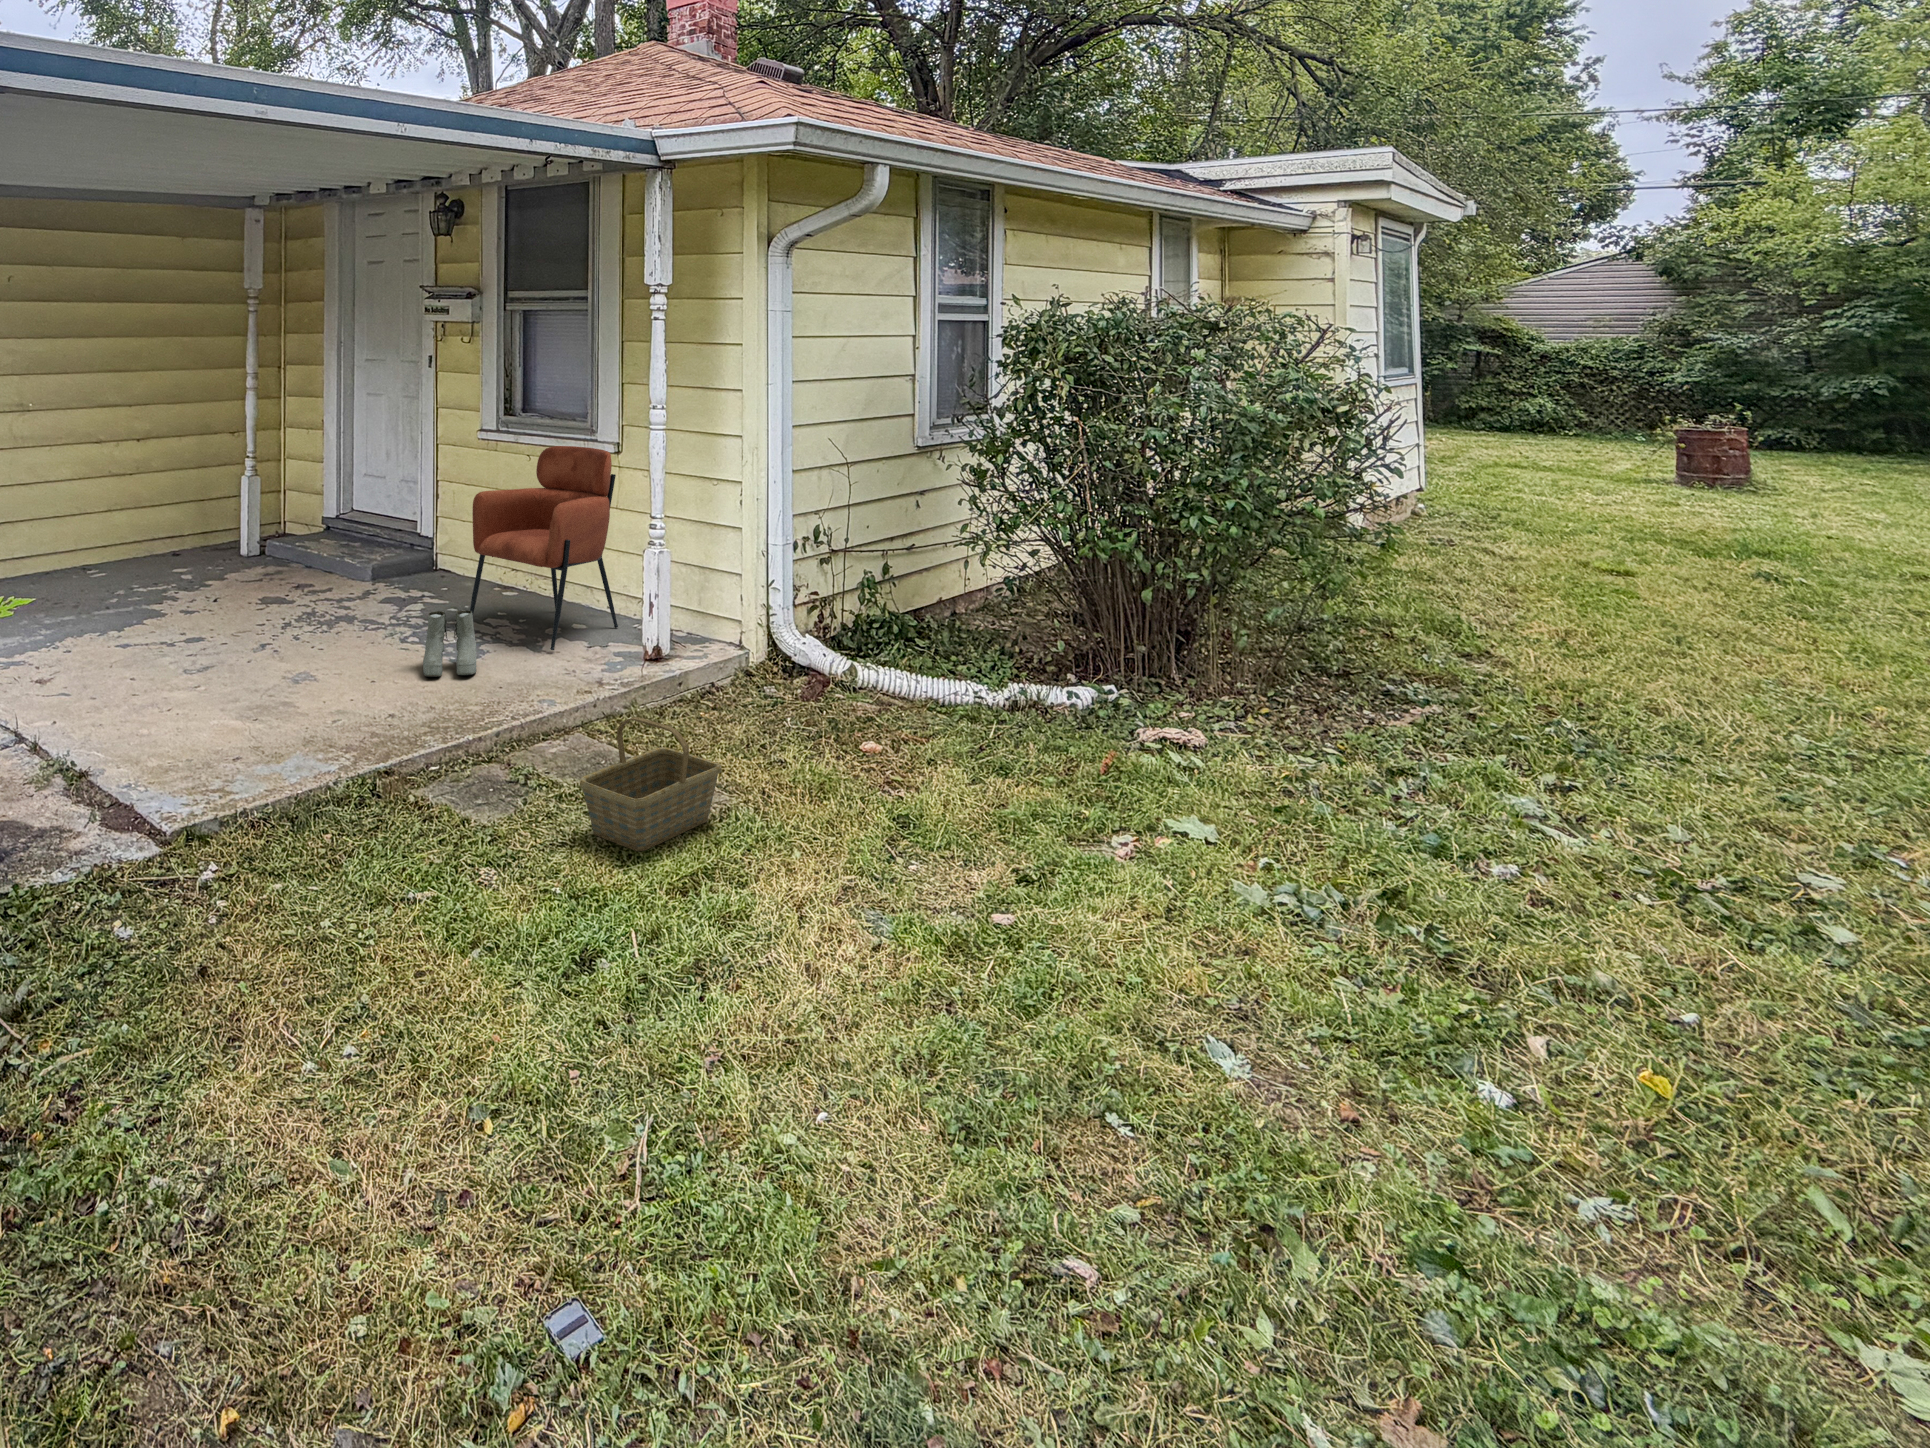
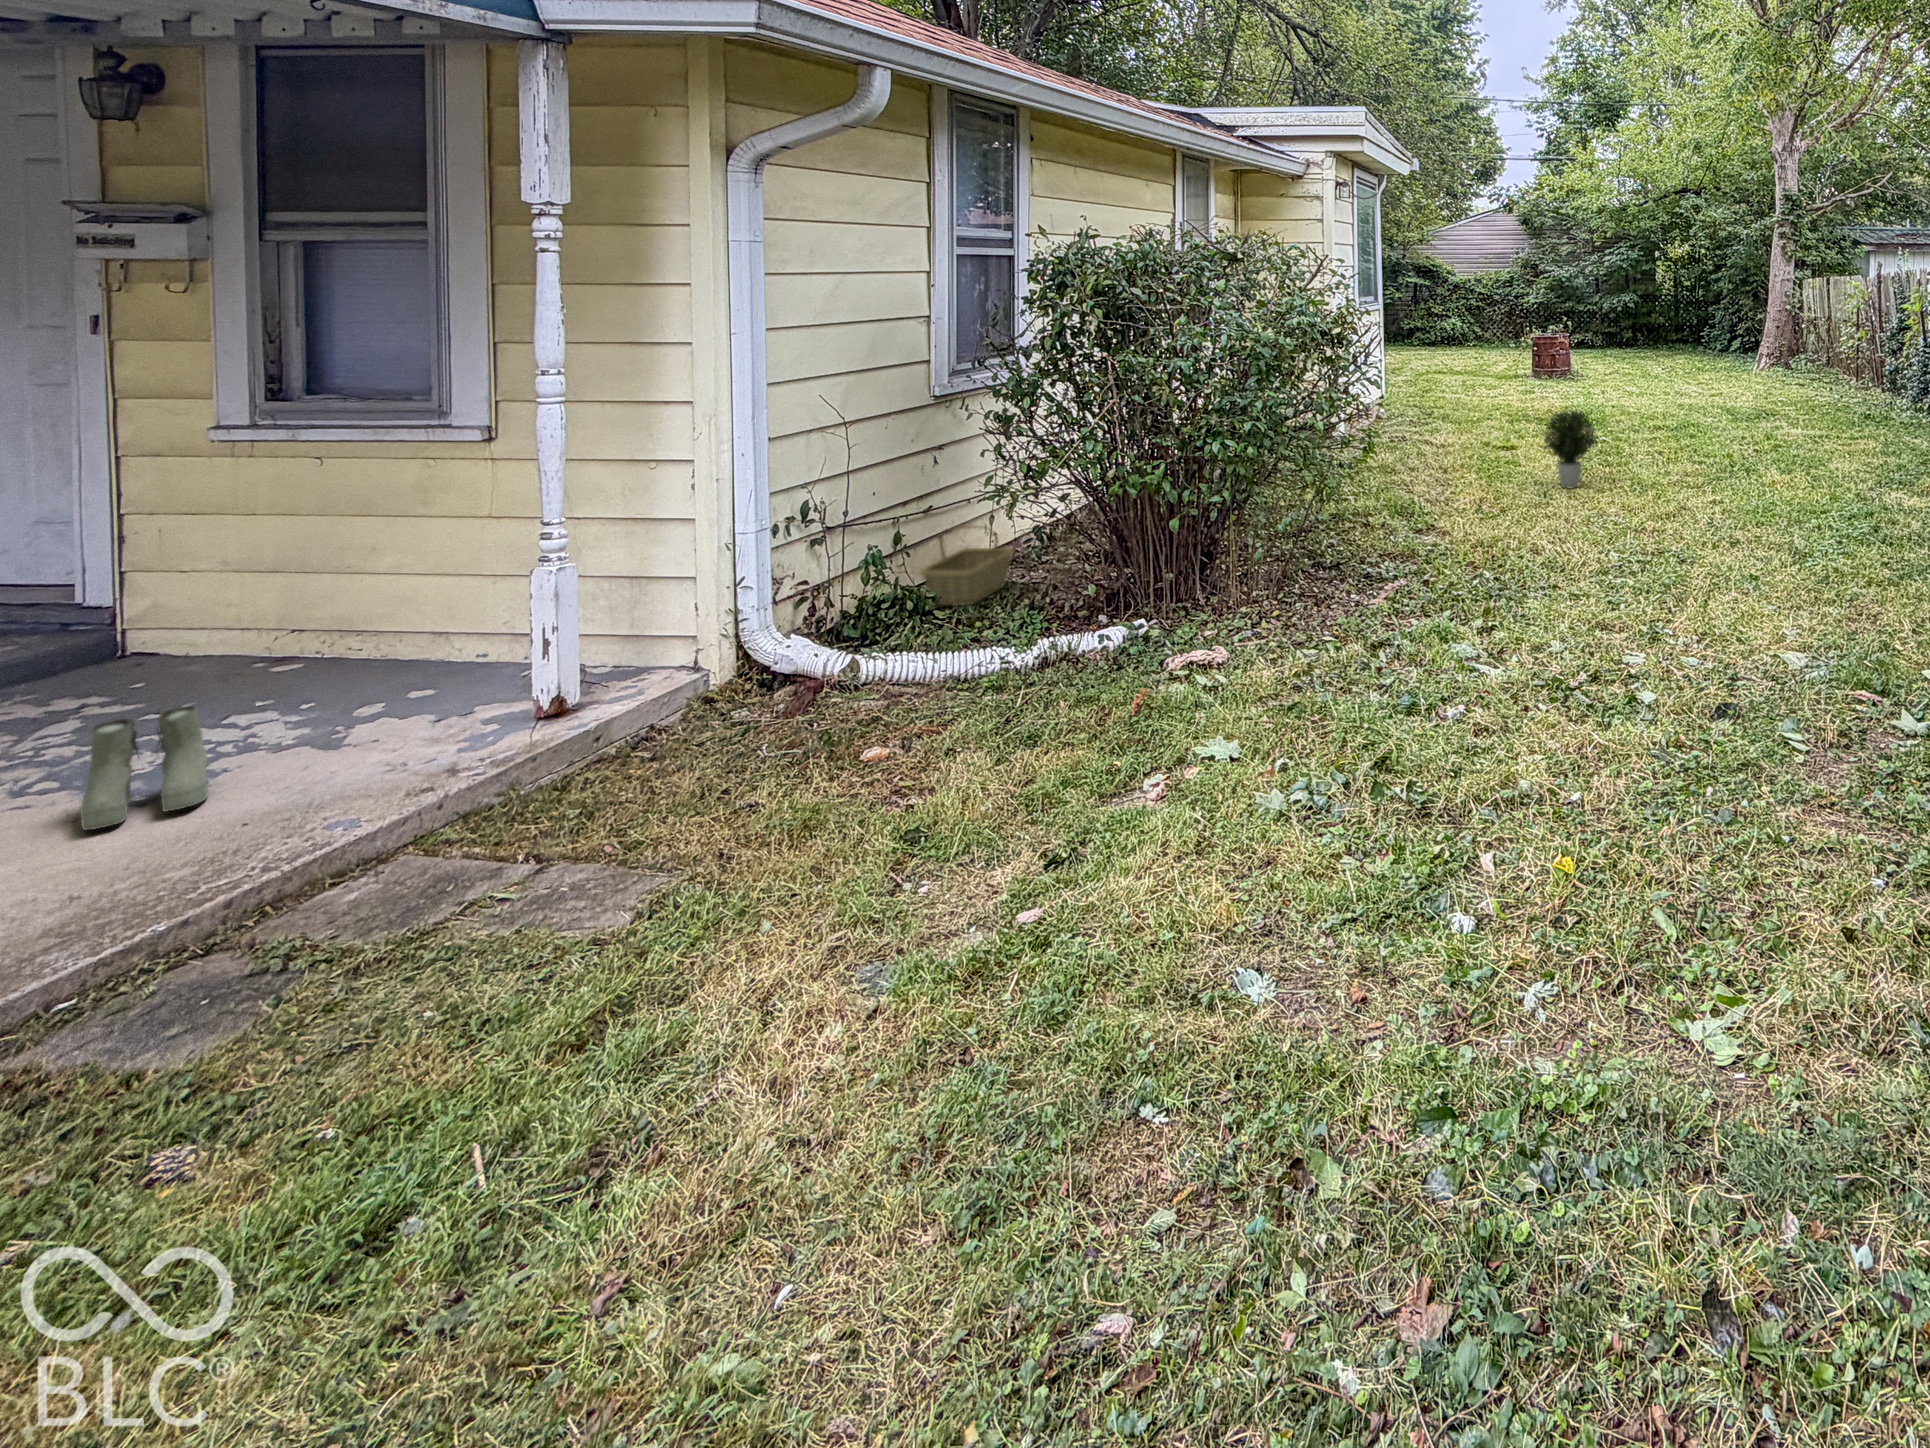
chair: present [470,446,618,650] -> none [199,434,502,731]
potted plant: none [1667,529,1773,639] -> present [1542,410,1595,488]
basket: present [580,717,721,851] -> present [921,527,1014,605]

